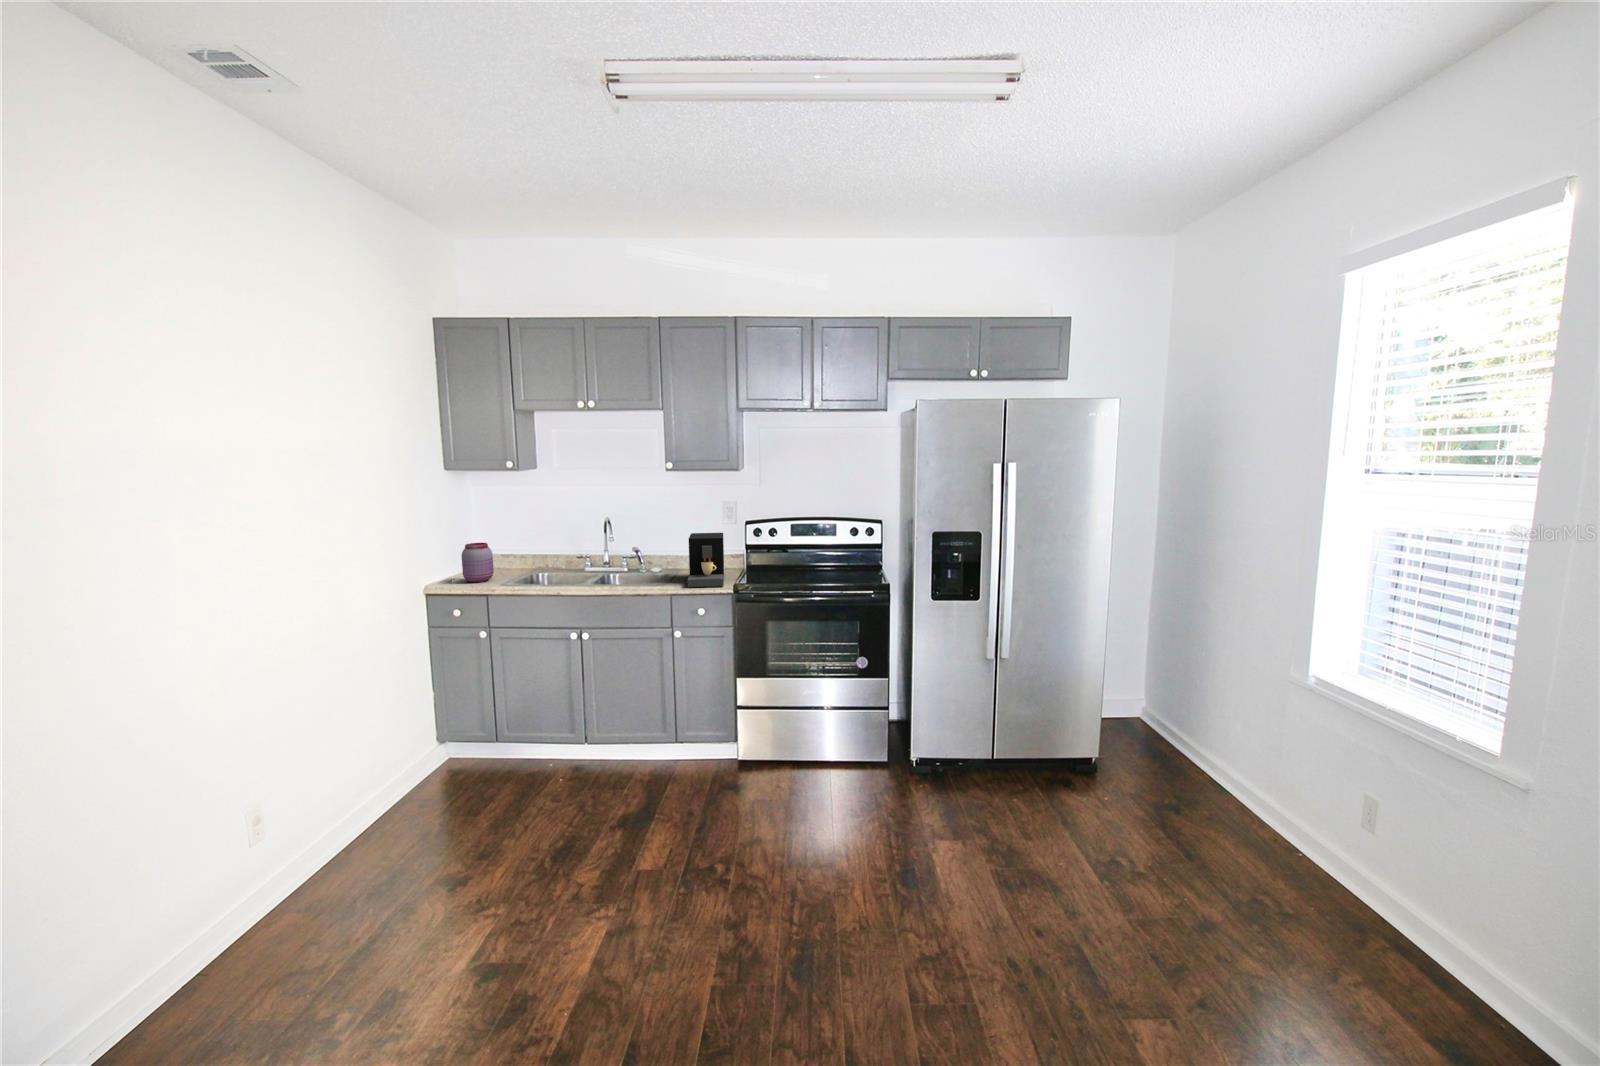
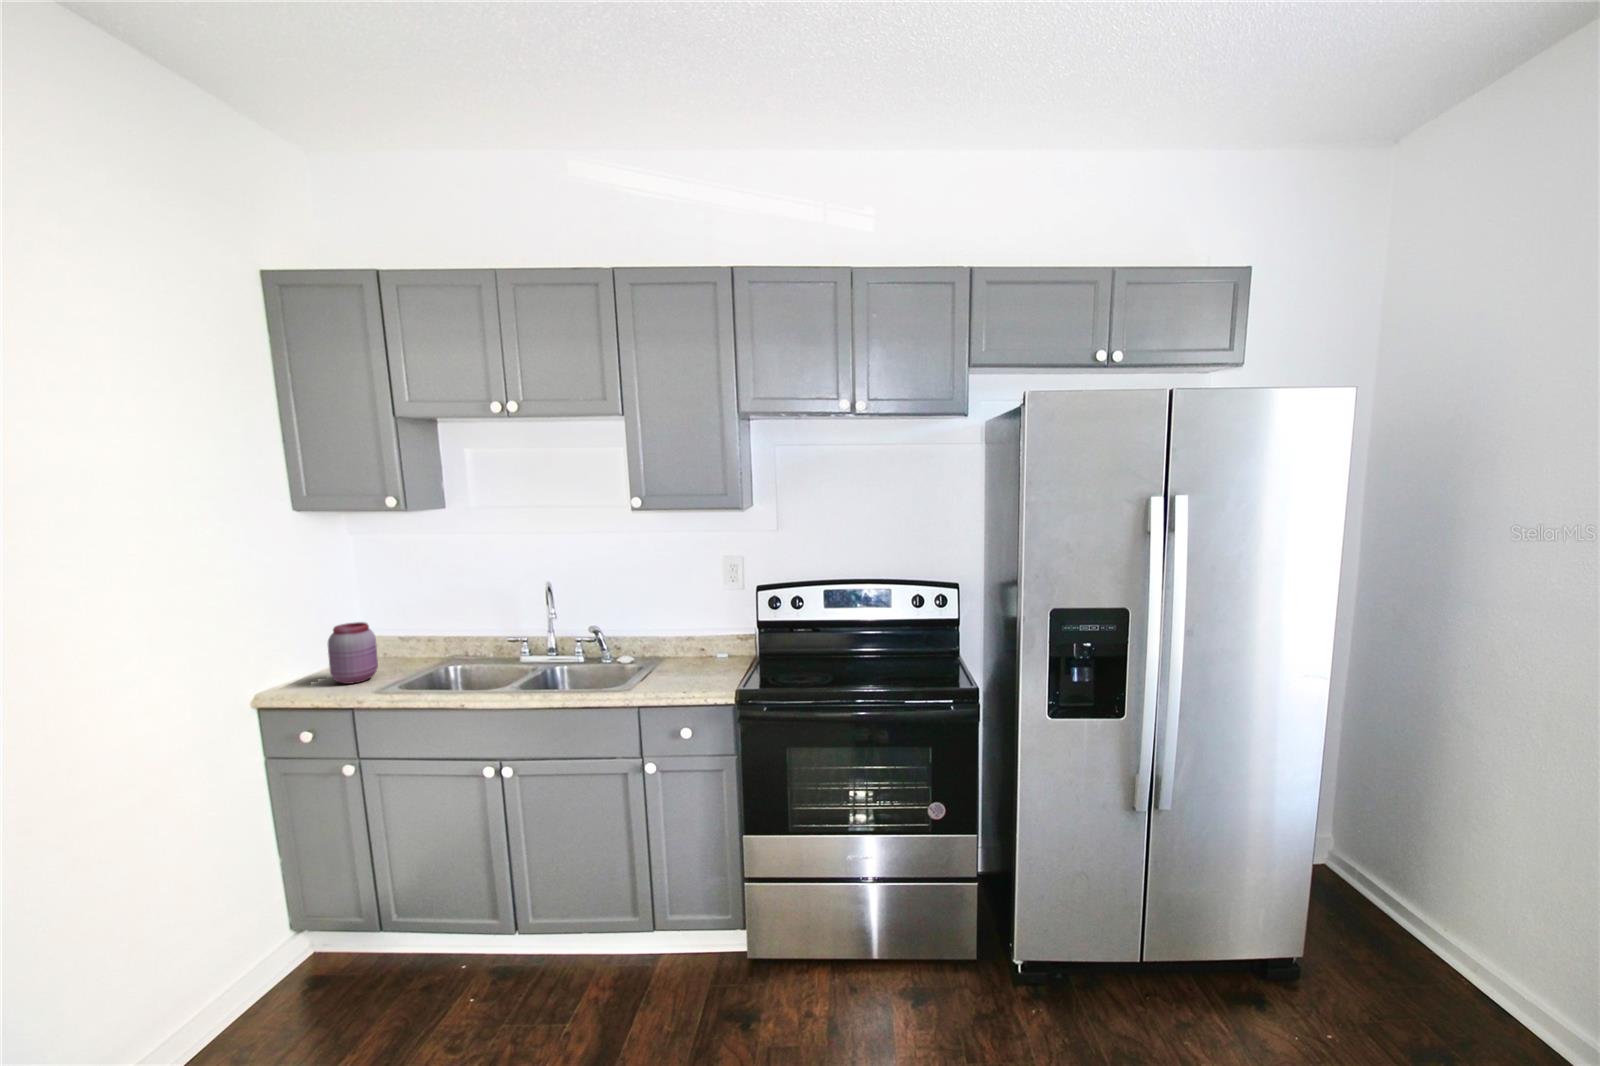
coffee maker: present [688,533,724,587] -> none [663,602,723,694]

